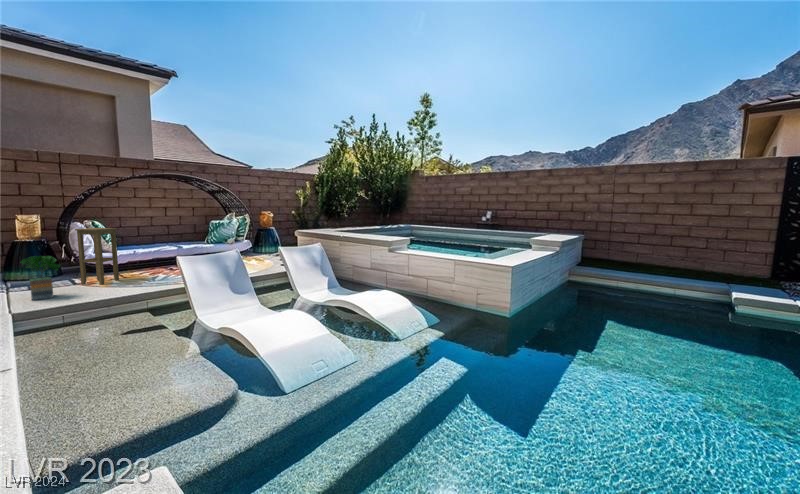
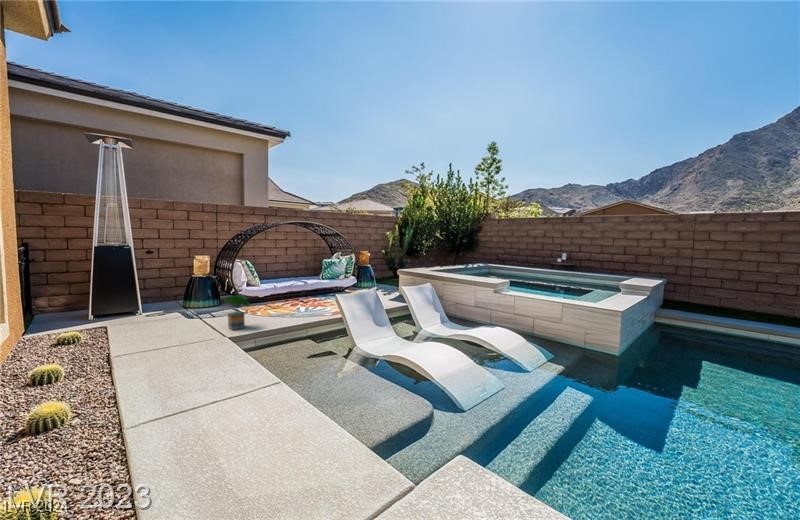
stool: present [75,228,119,285] -> none [250,270,277,317]

